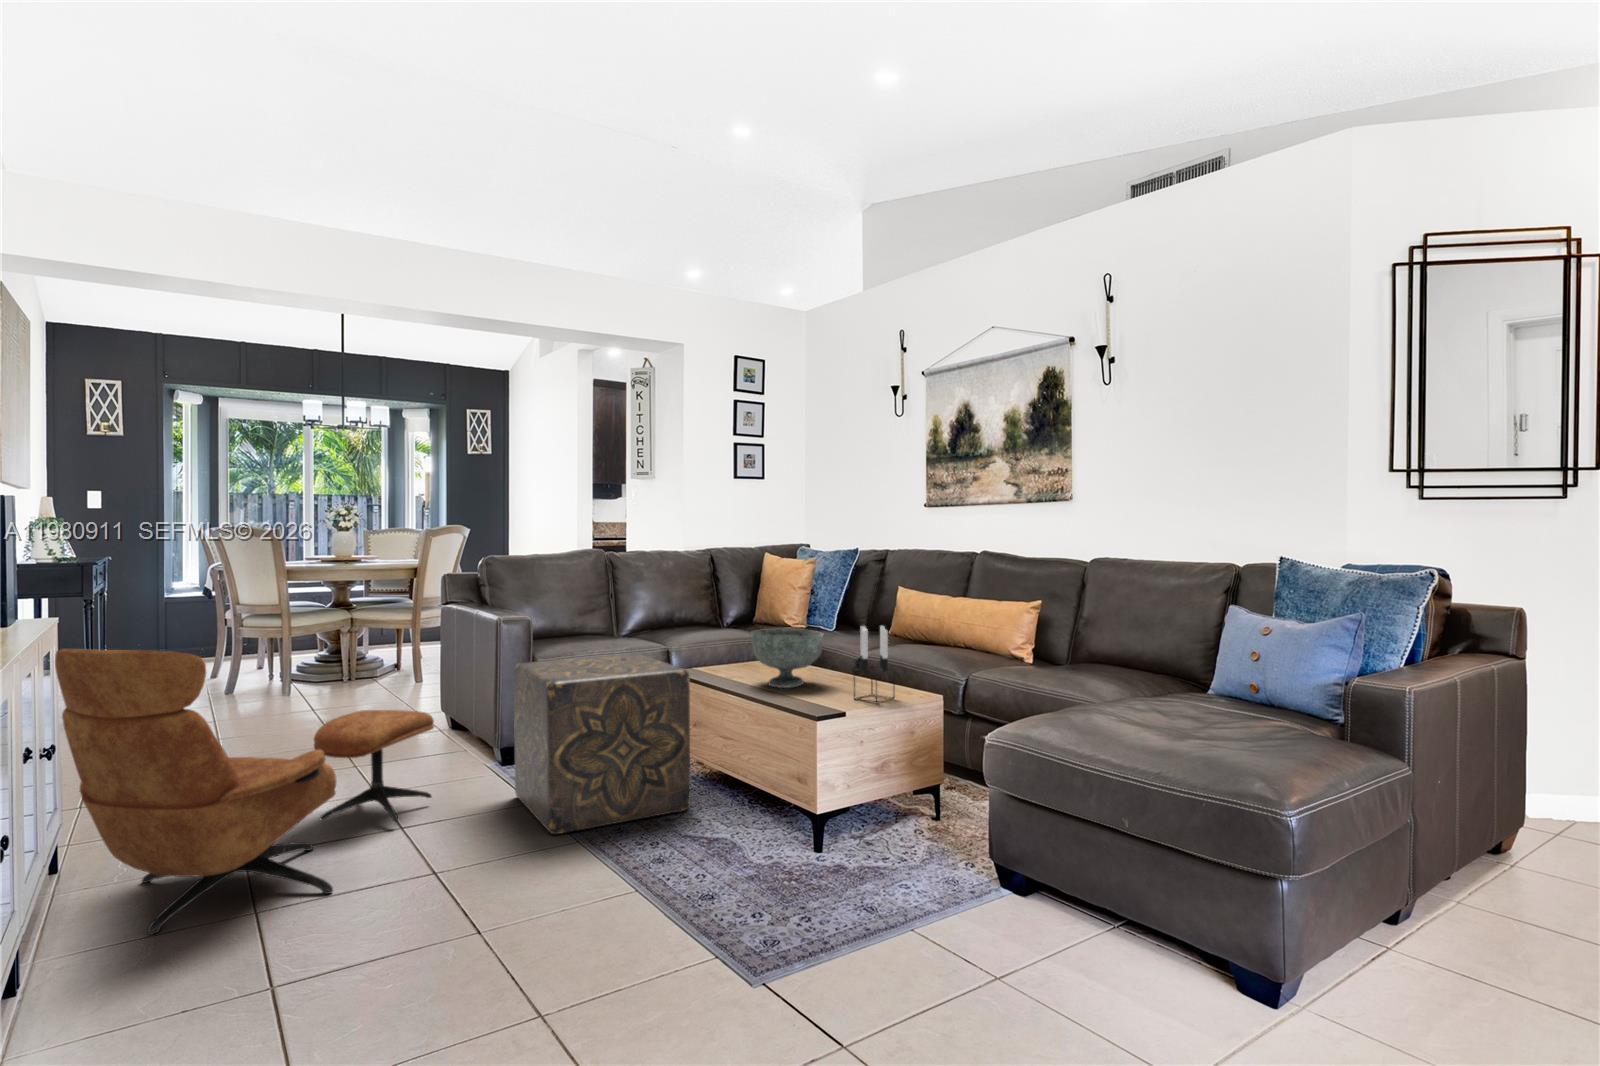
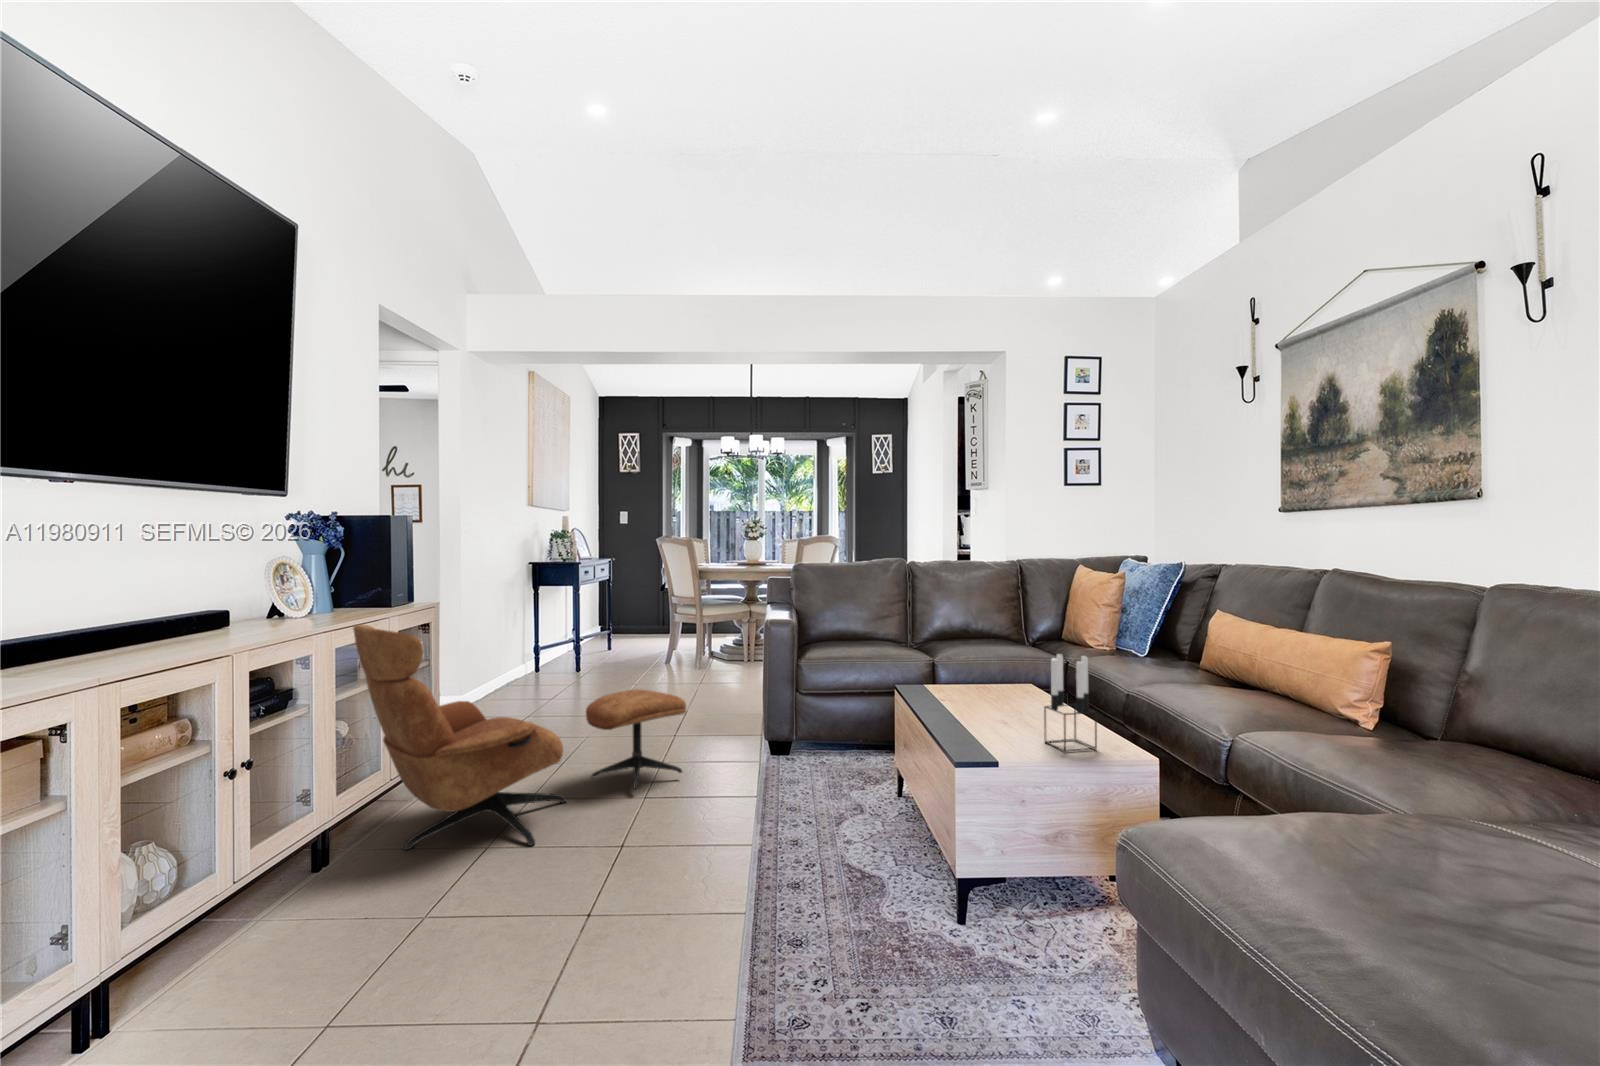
decorative bowl: present [751,629,823,688] -> none [954,648,1037,717]
ottoman: present [514,654,690,834] -> none [733,661,881,832]

